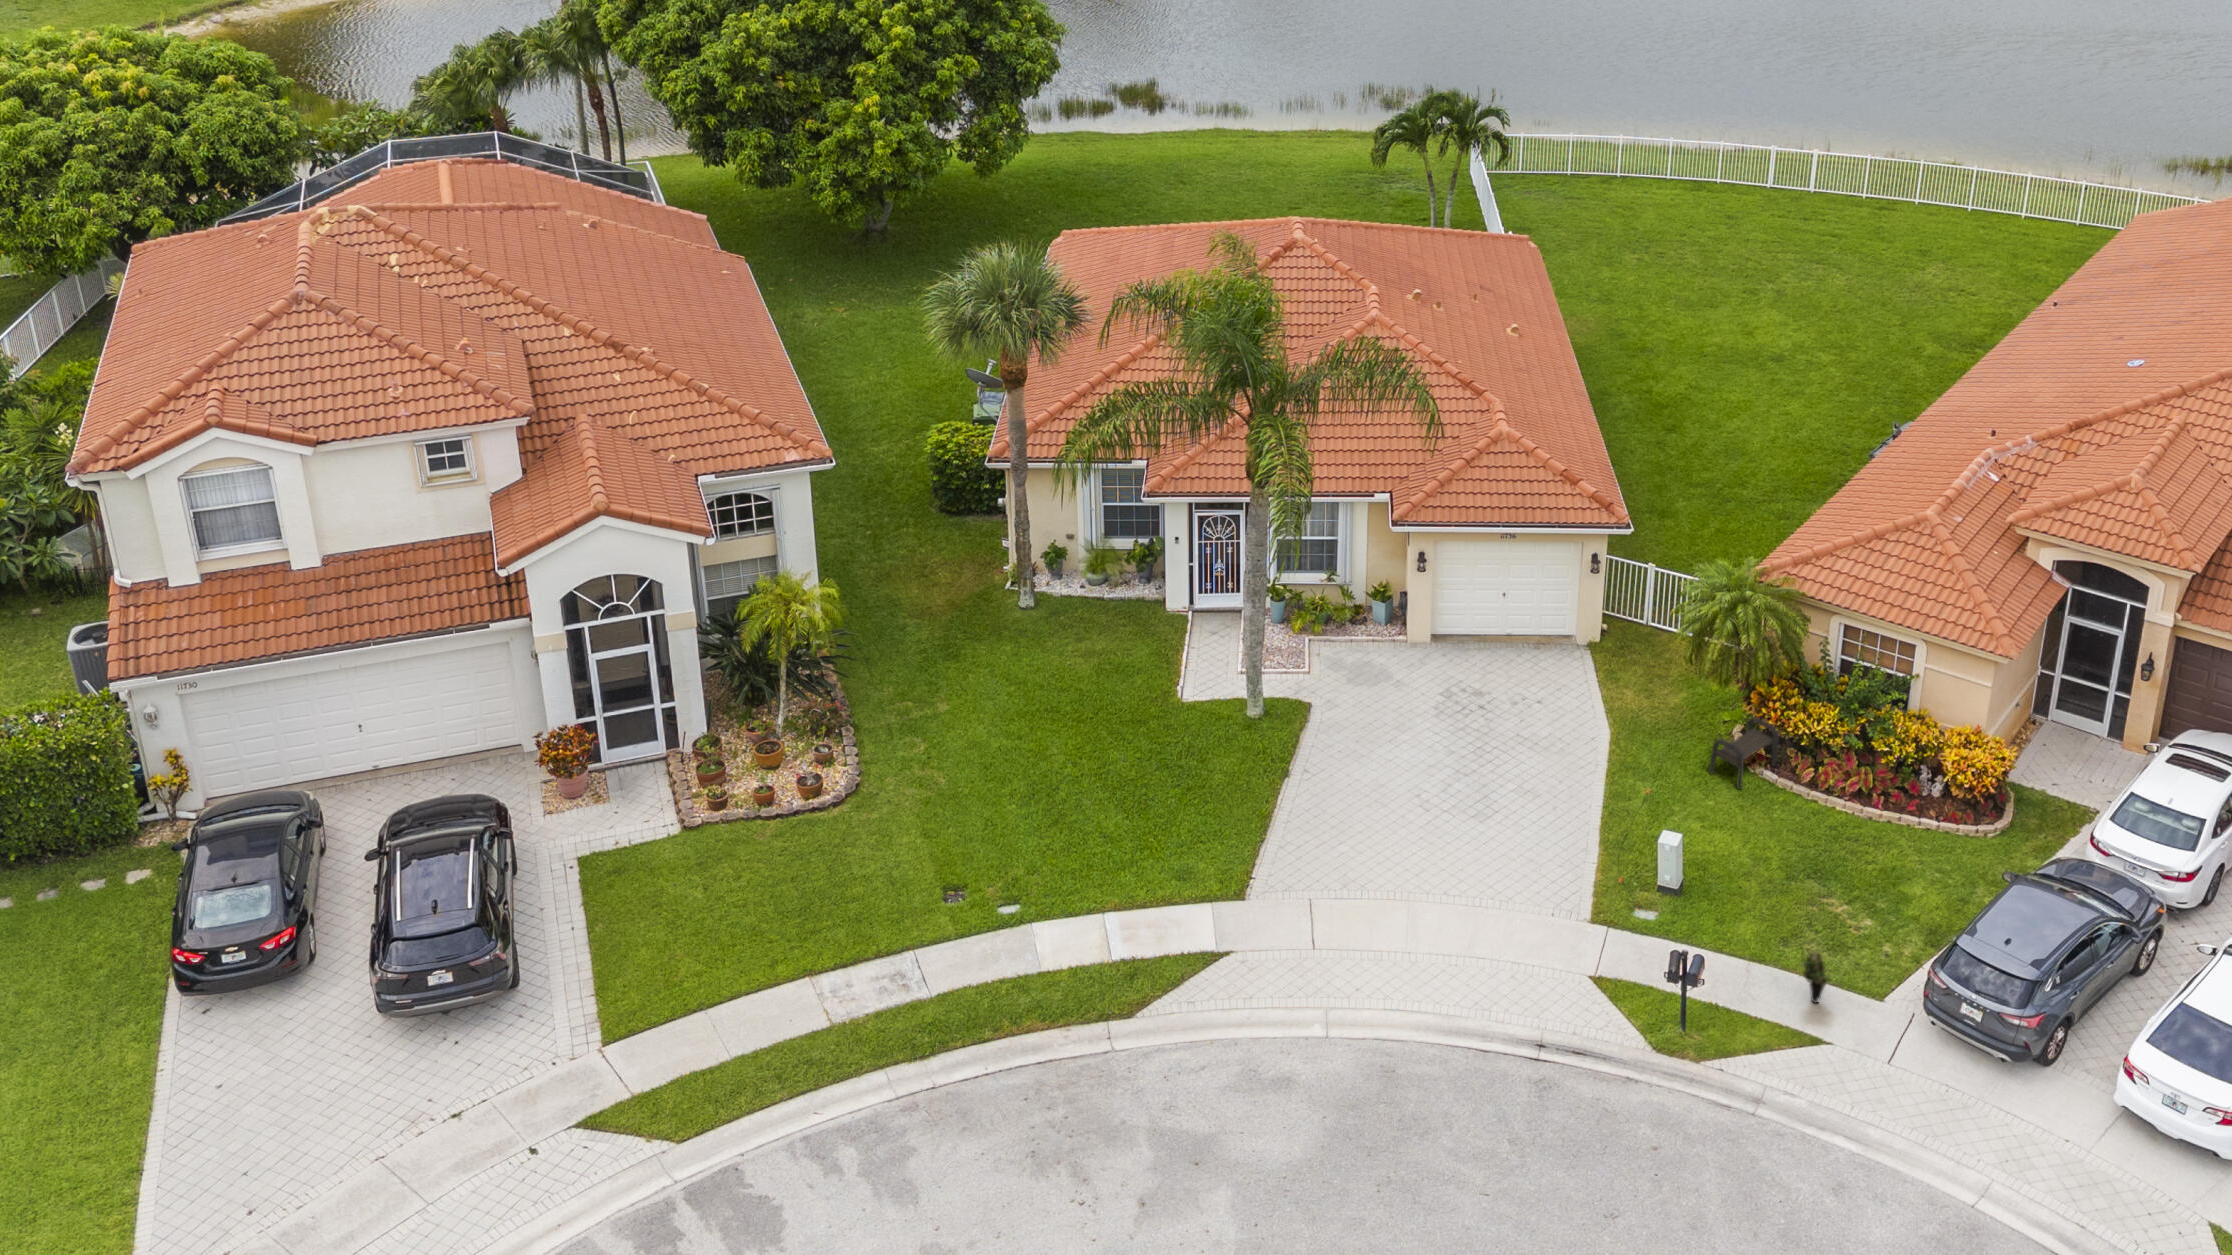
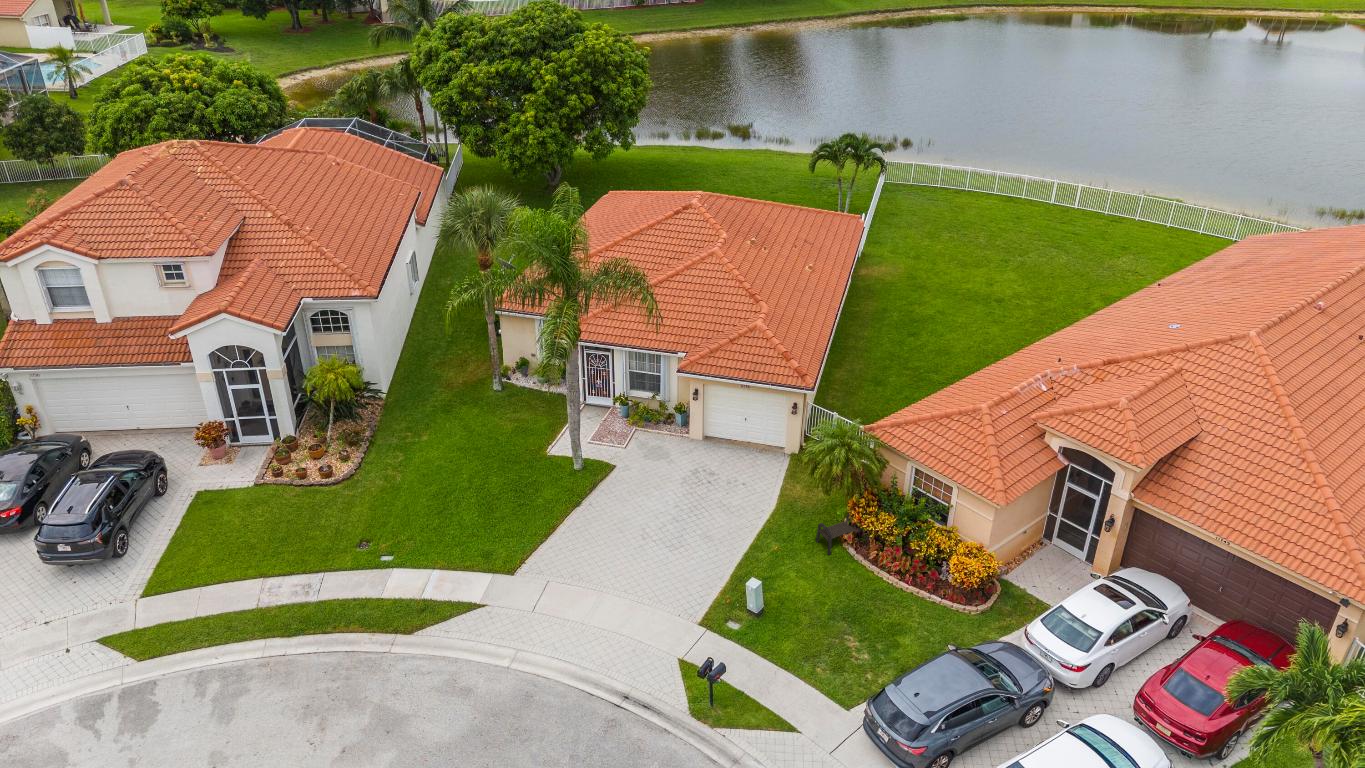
potted plant: present [1802,950,1829,1003] -> none [794,667,811,701]

